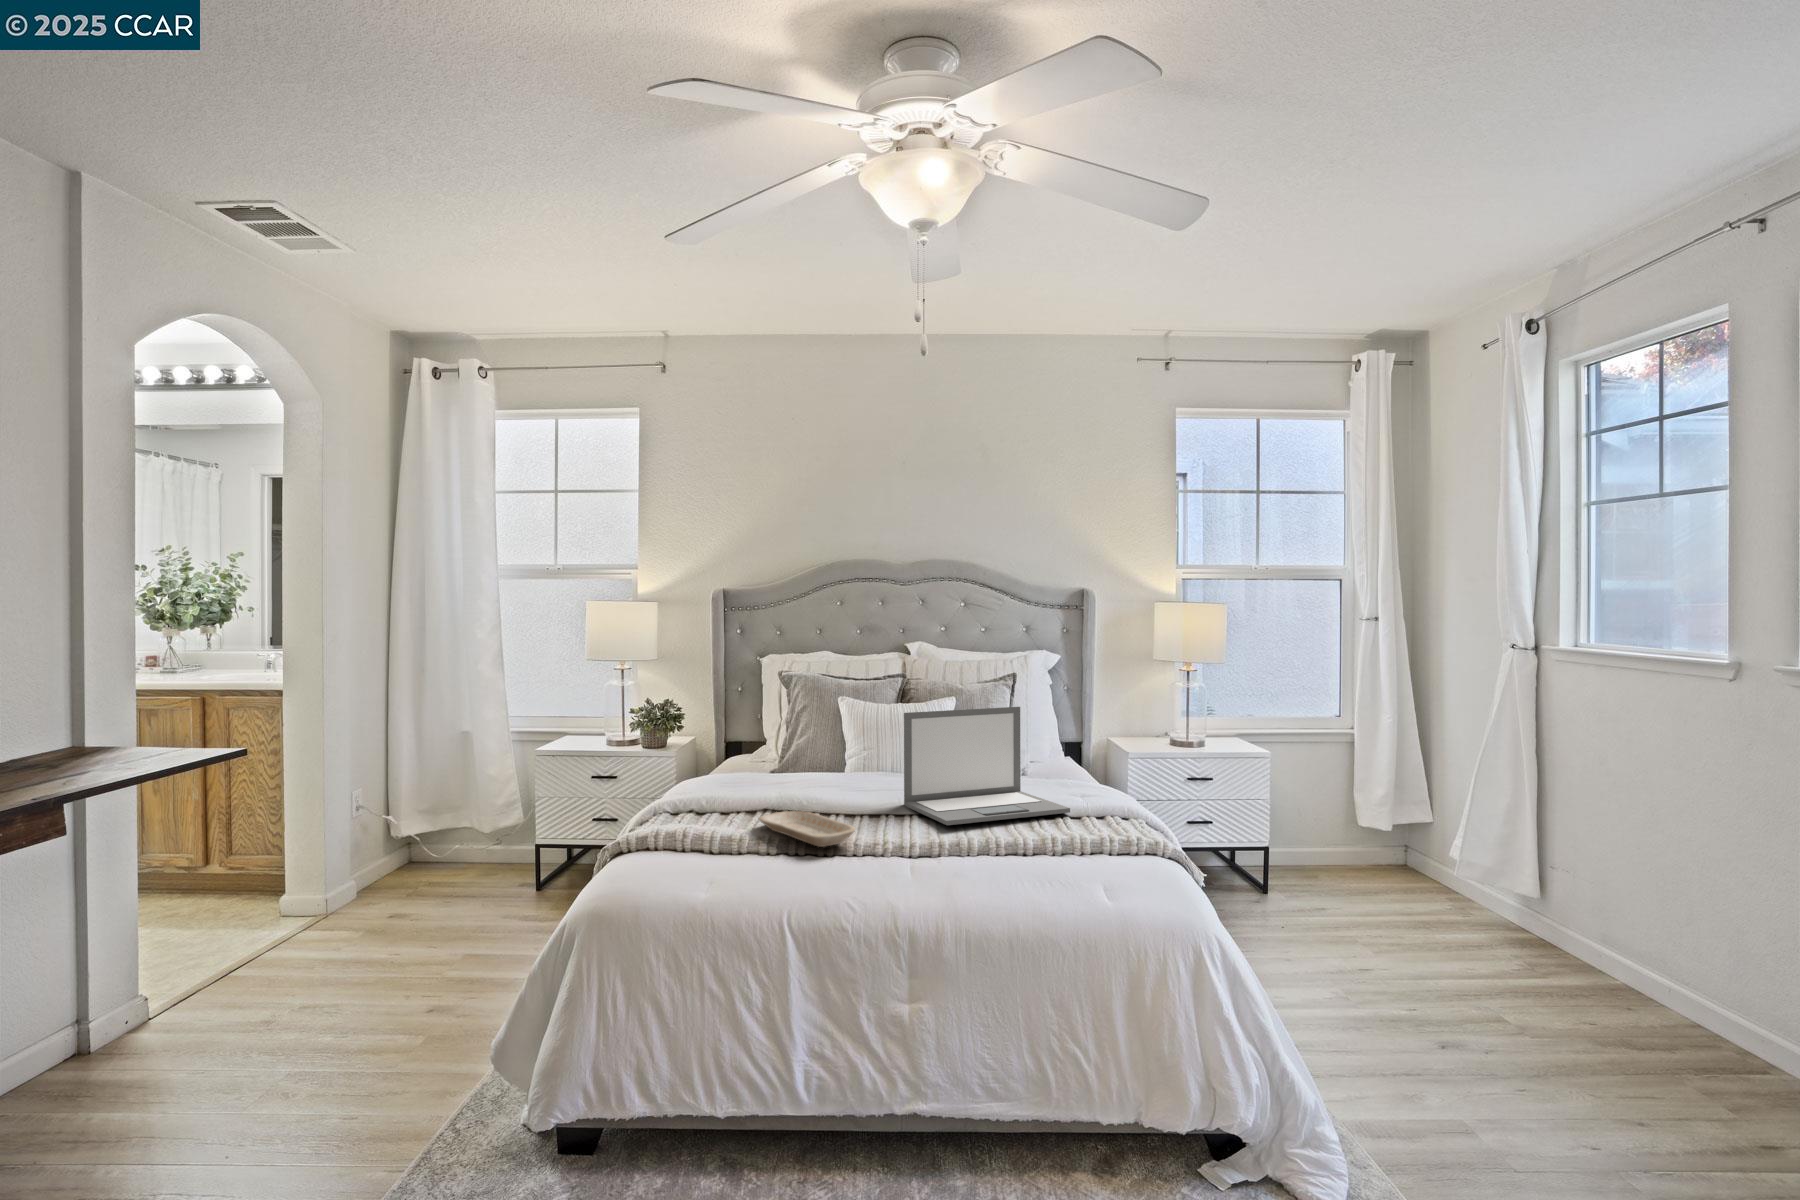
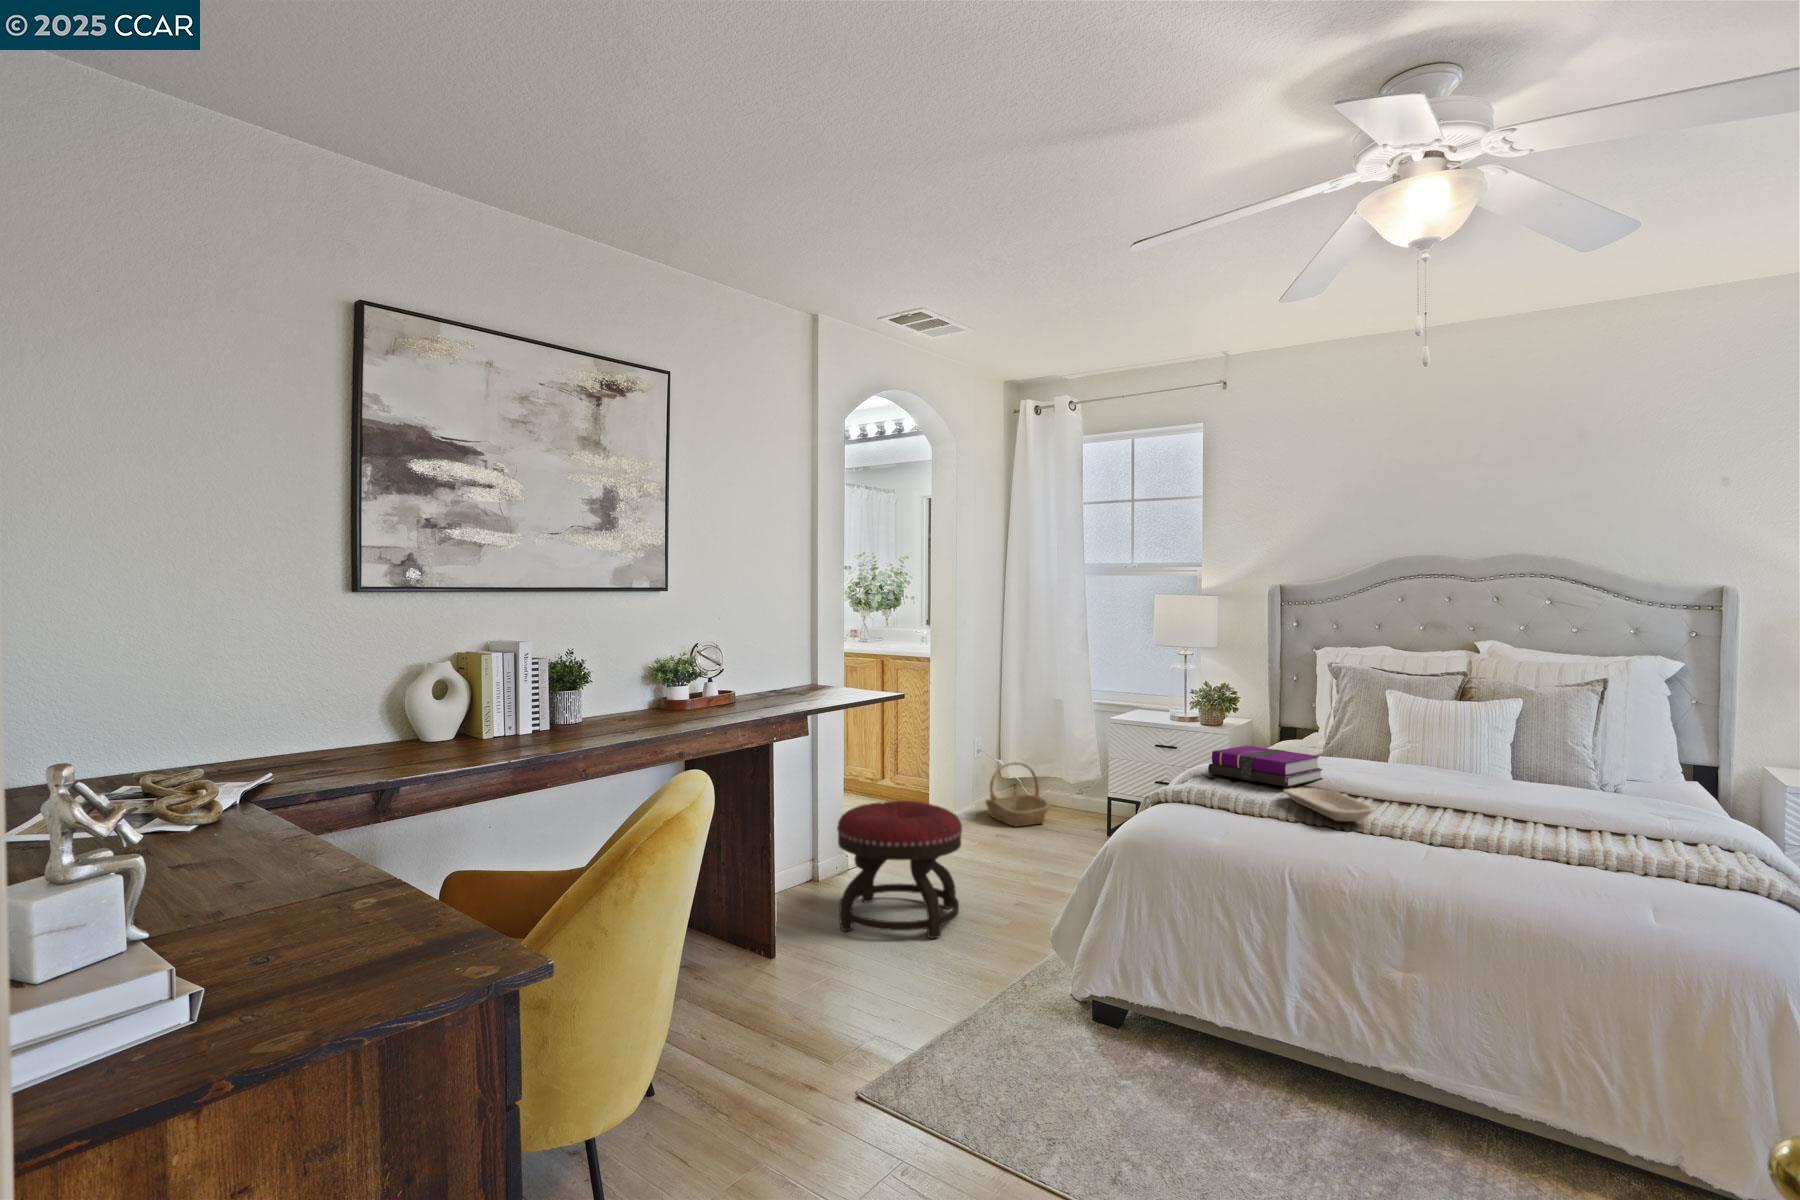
laptop: present [904,707,1070,825] -> none [1440,707,1641,828]
notebook: none [671,770,791,813] -> present [1208,746,1323,787]
basket: none [367,815,458,897] -> present [985,762,1050,826]
ottoman: none [129,895,343,1112] -> present [837,801,962,939]

